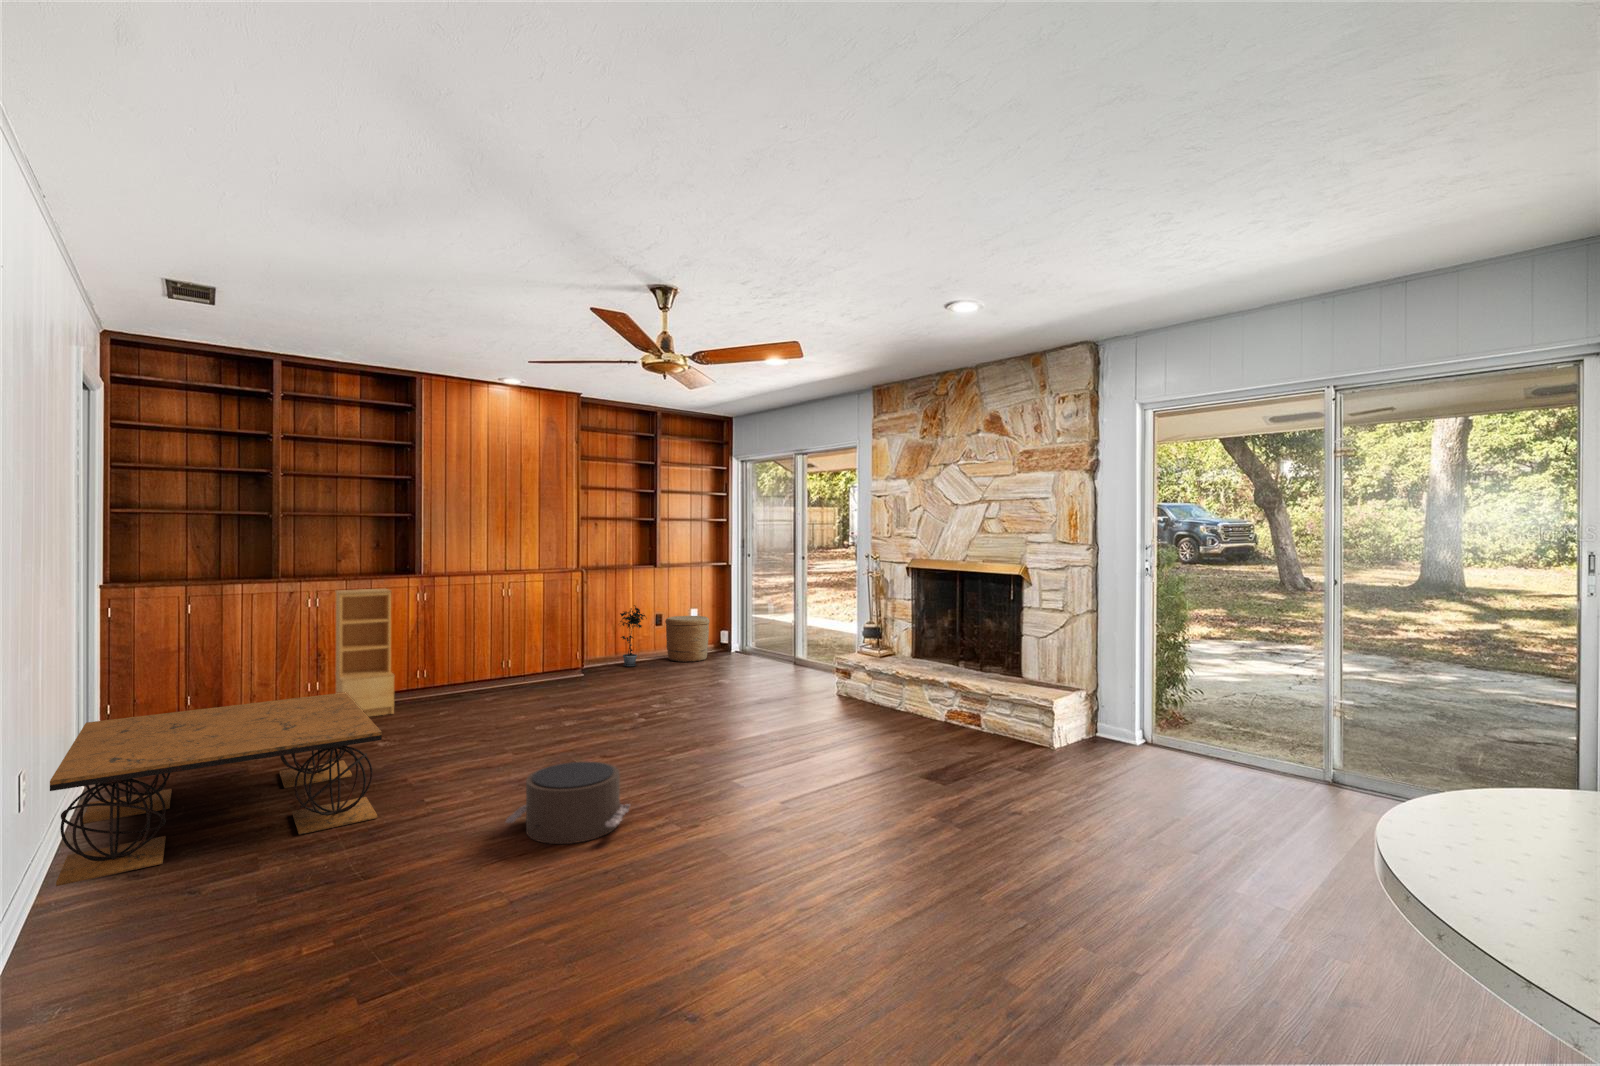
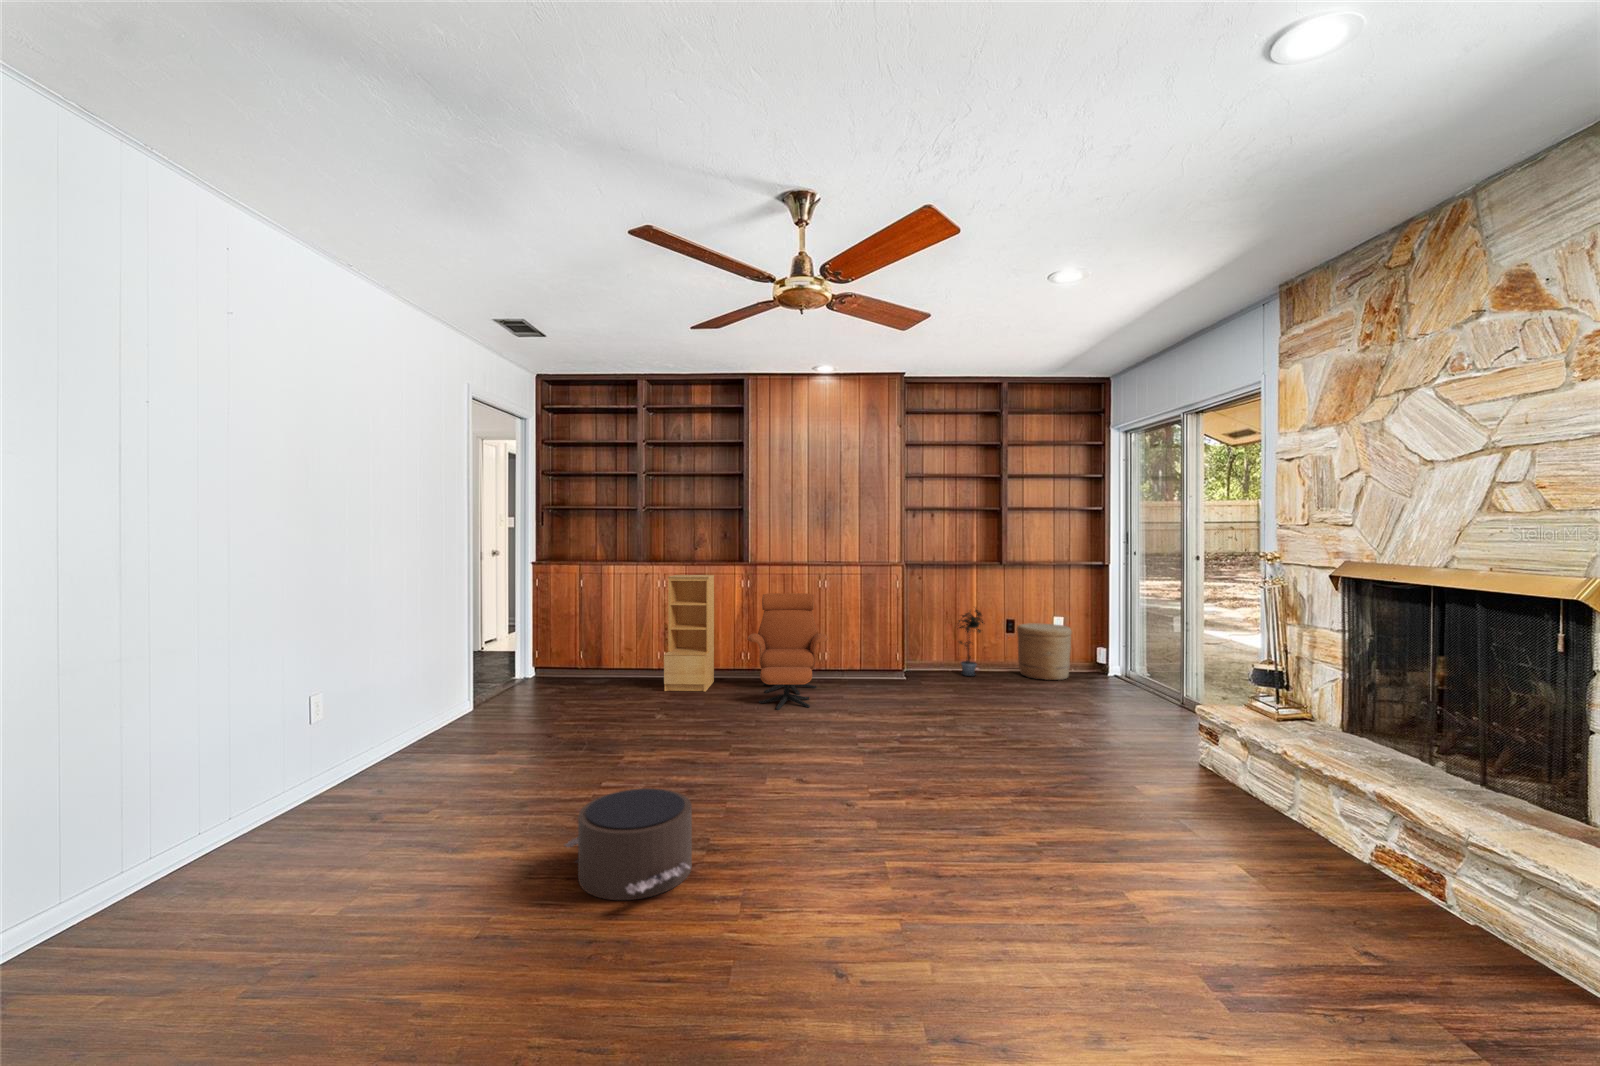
lounge chair: none [435,602,529,715] -> present [748,593,828,710]
coffee table: present [50,692,382,886] -> none [305,666,607,799]

